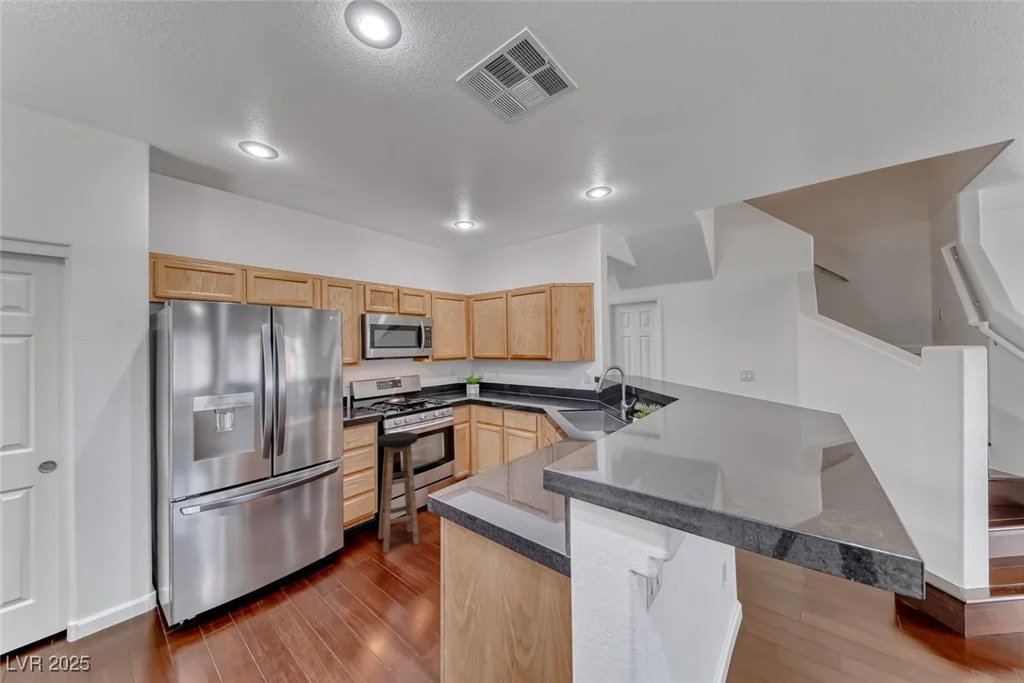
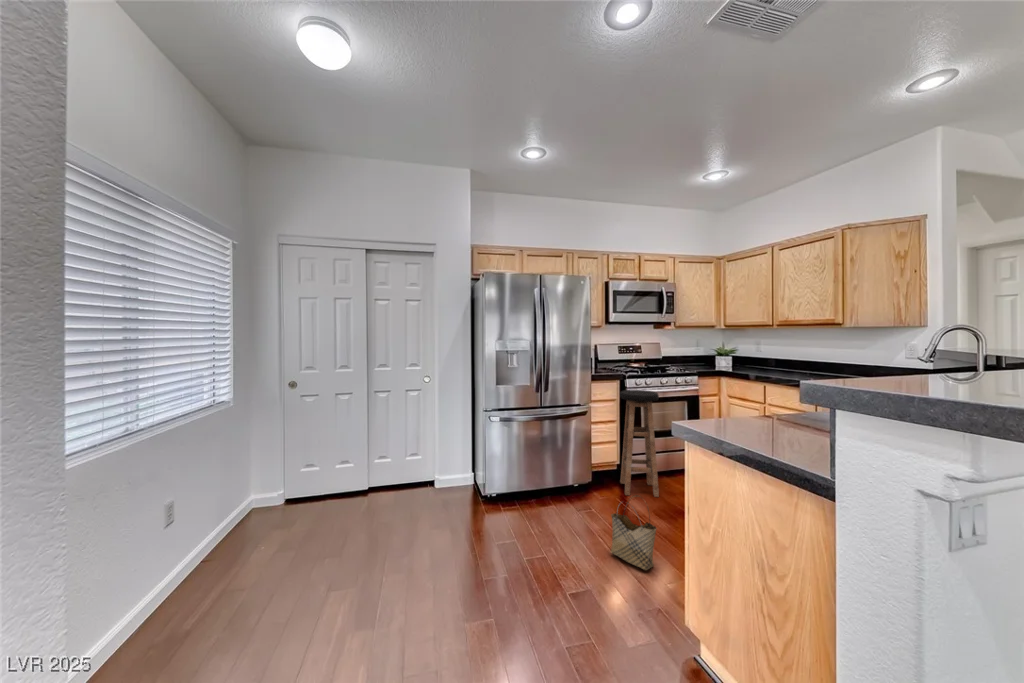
woven basket: none [367,561,418,646] -> present [611,495,657,570]

